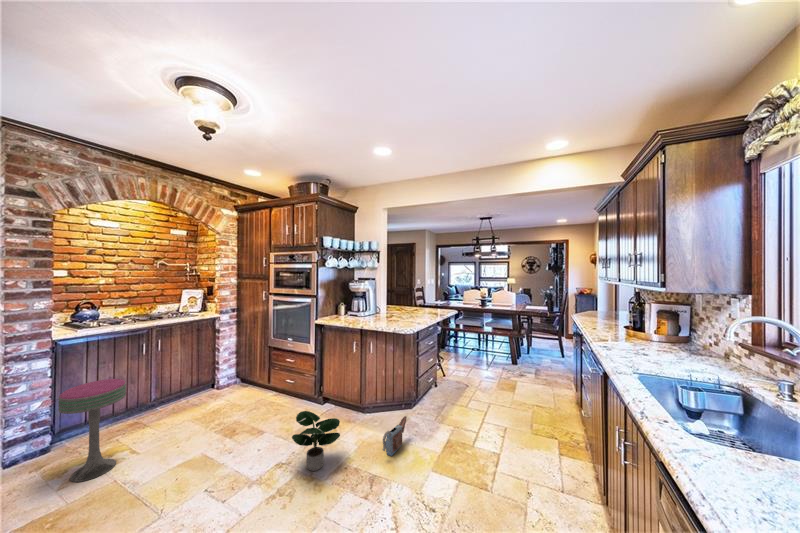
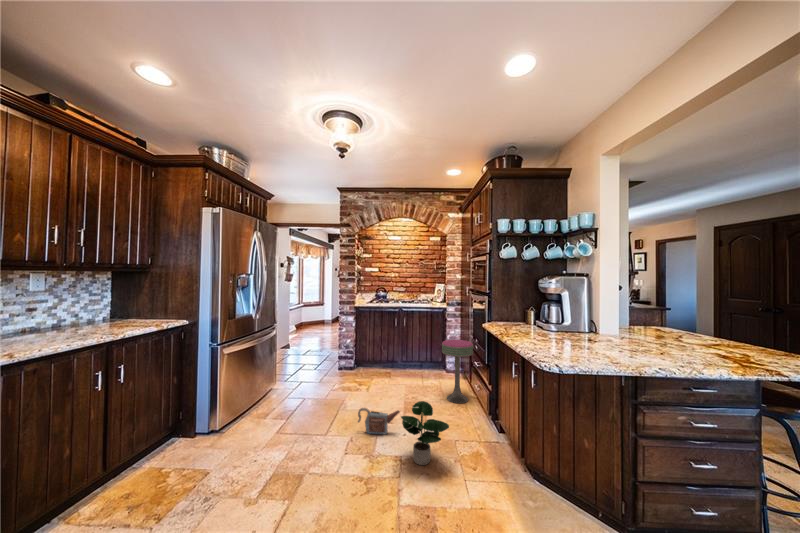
bar stool: present [58,379,126,482] -> present [442,339,473,403]
watering can: present [383,416,407,456] -> present [358,408,400,434]

